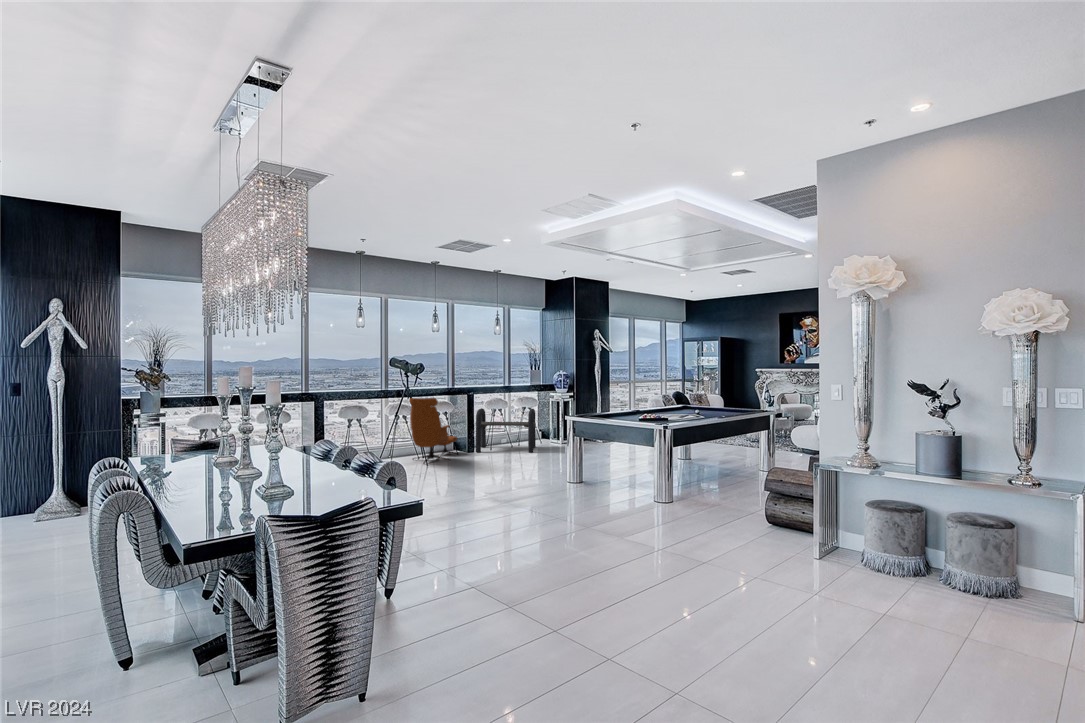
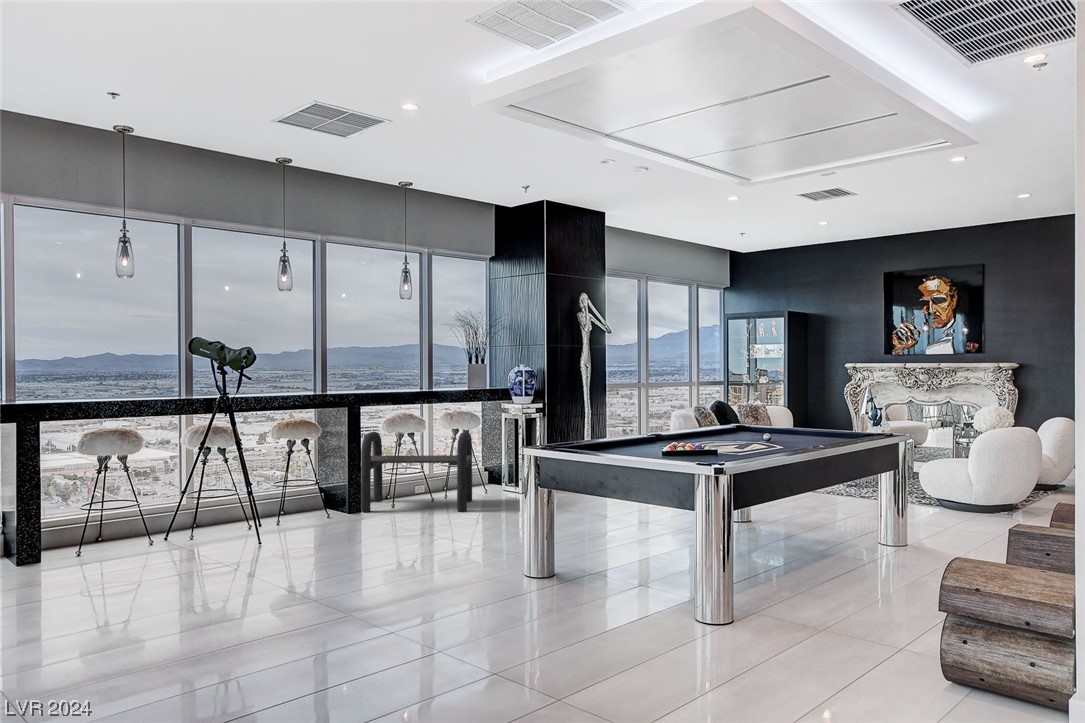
lounge chair: present [409,398,458,464] -> none [226,412,327,538]

